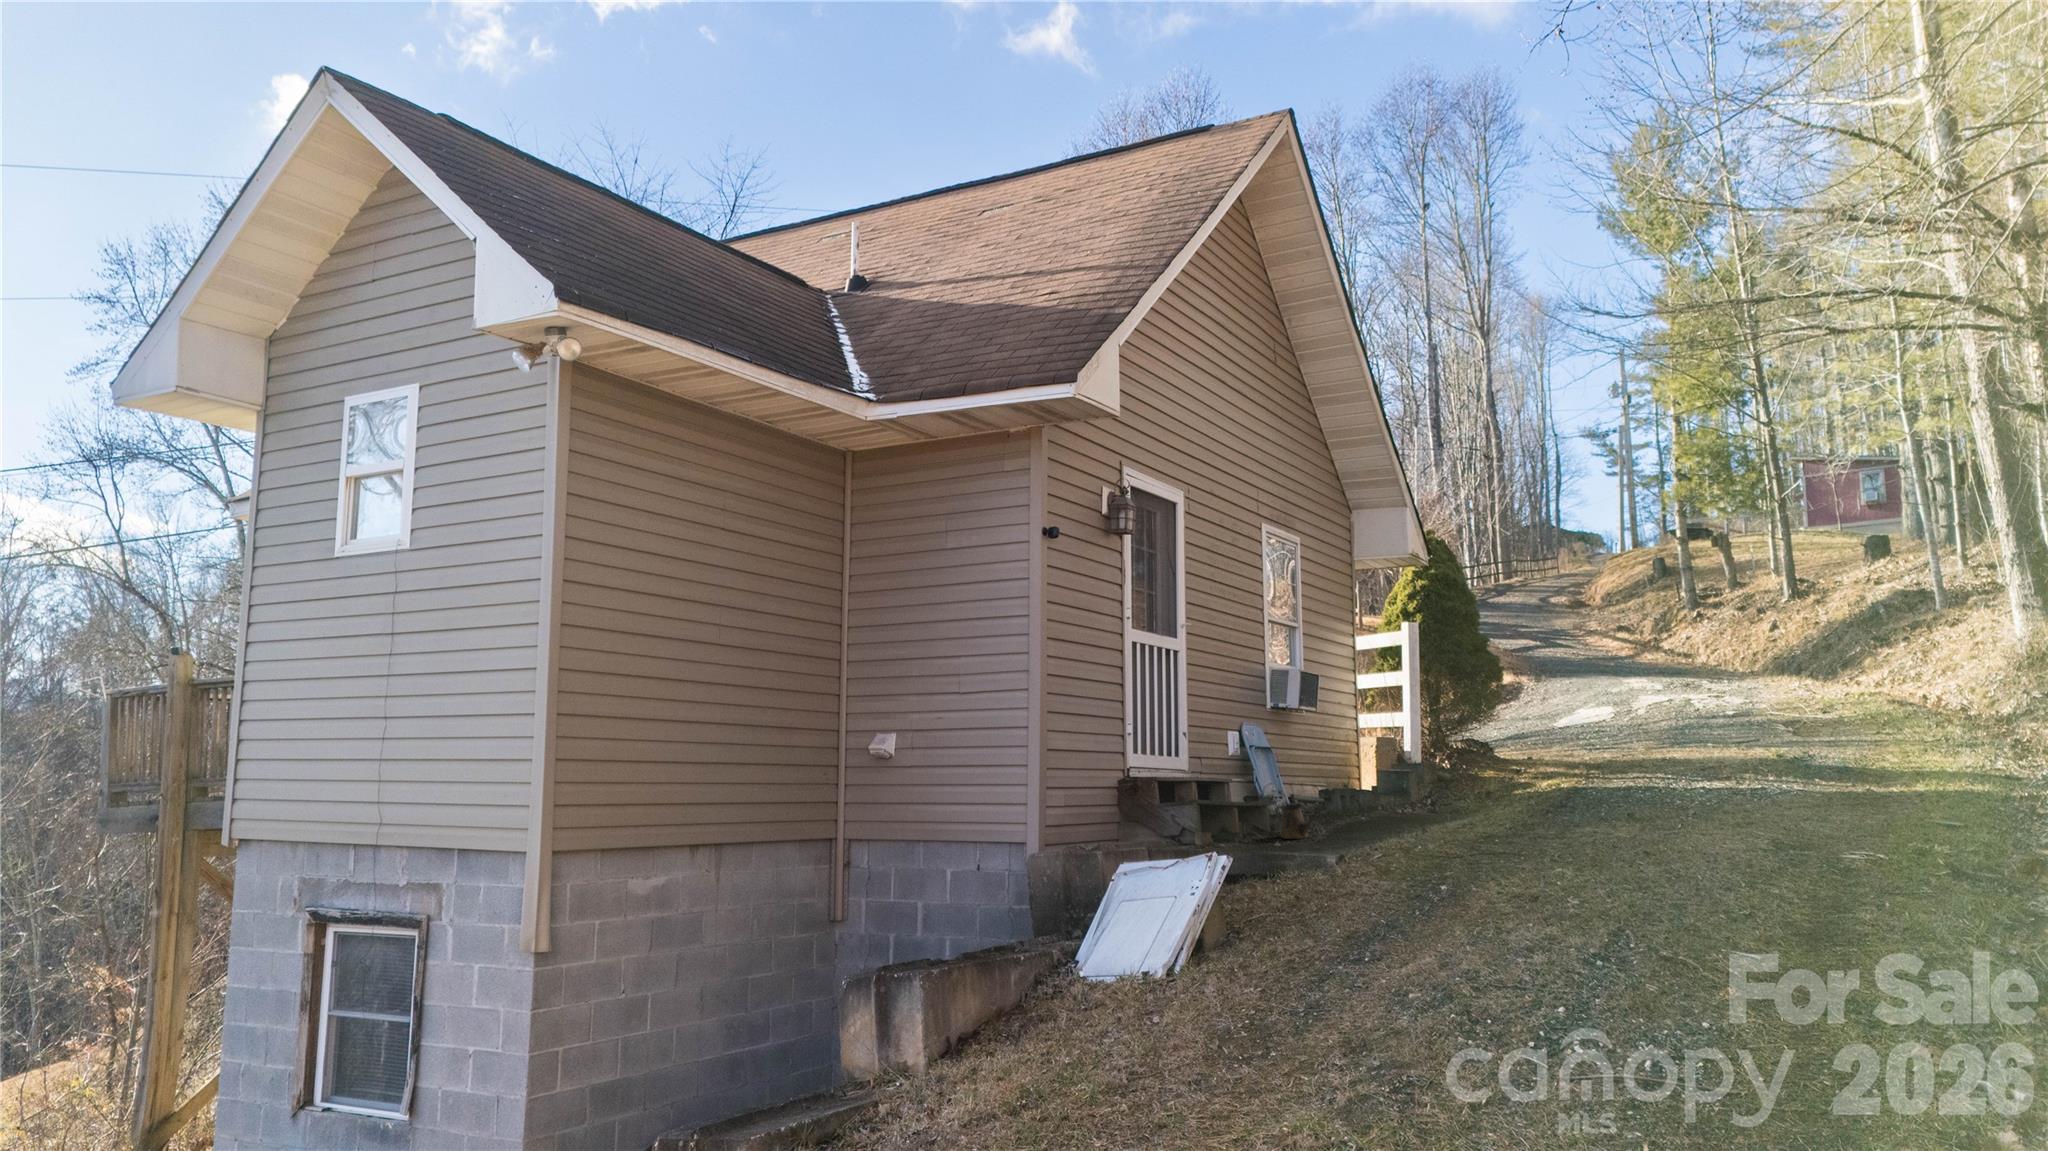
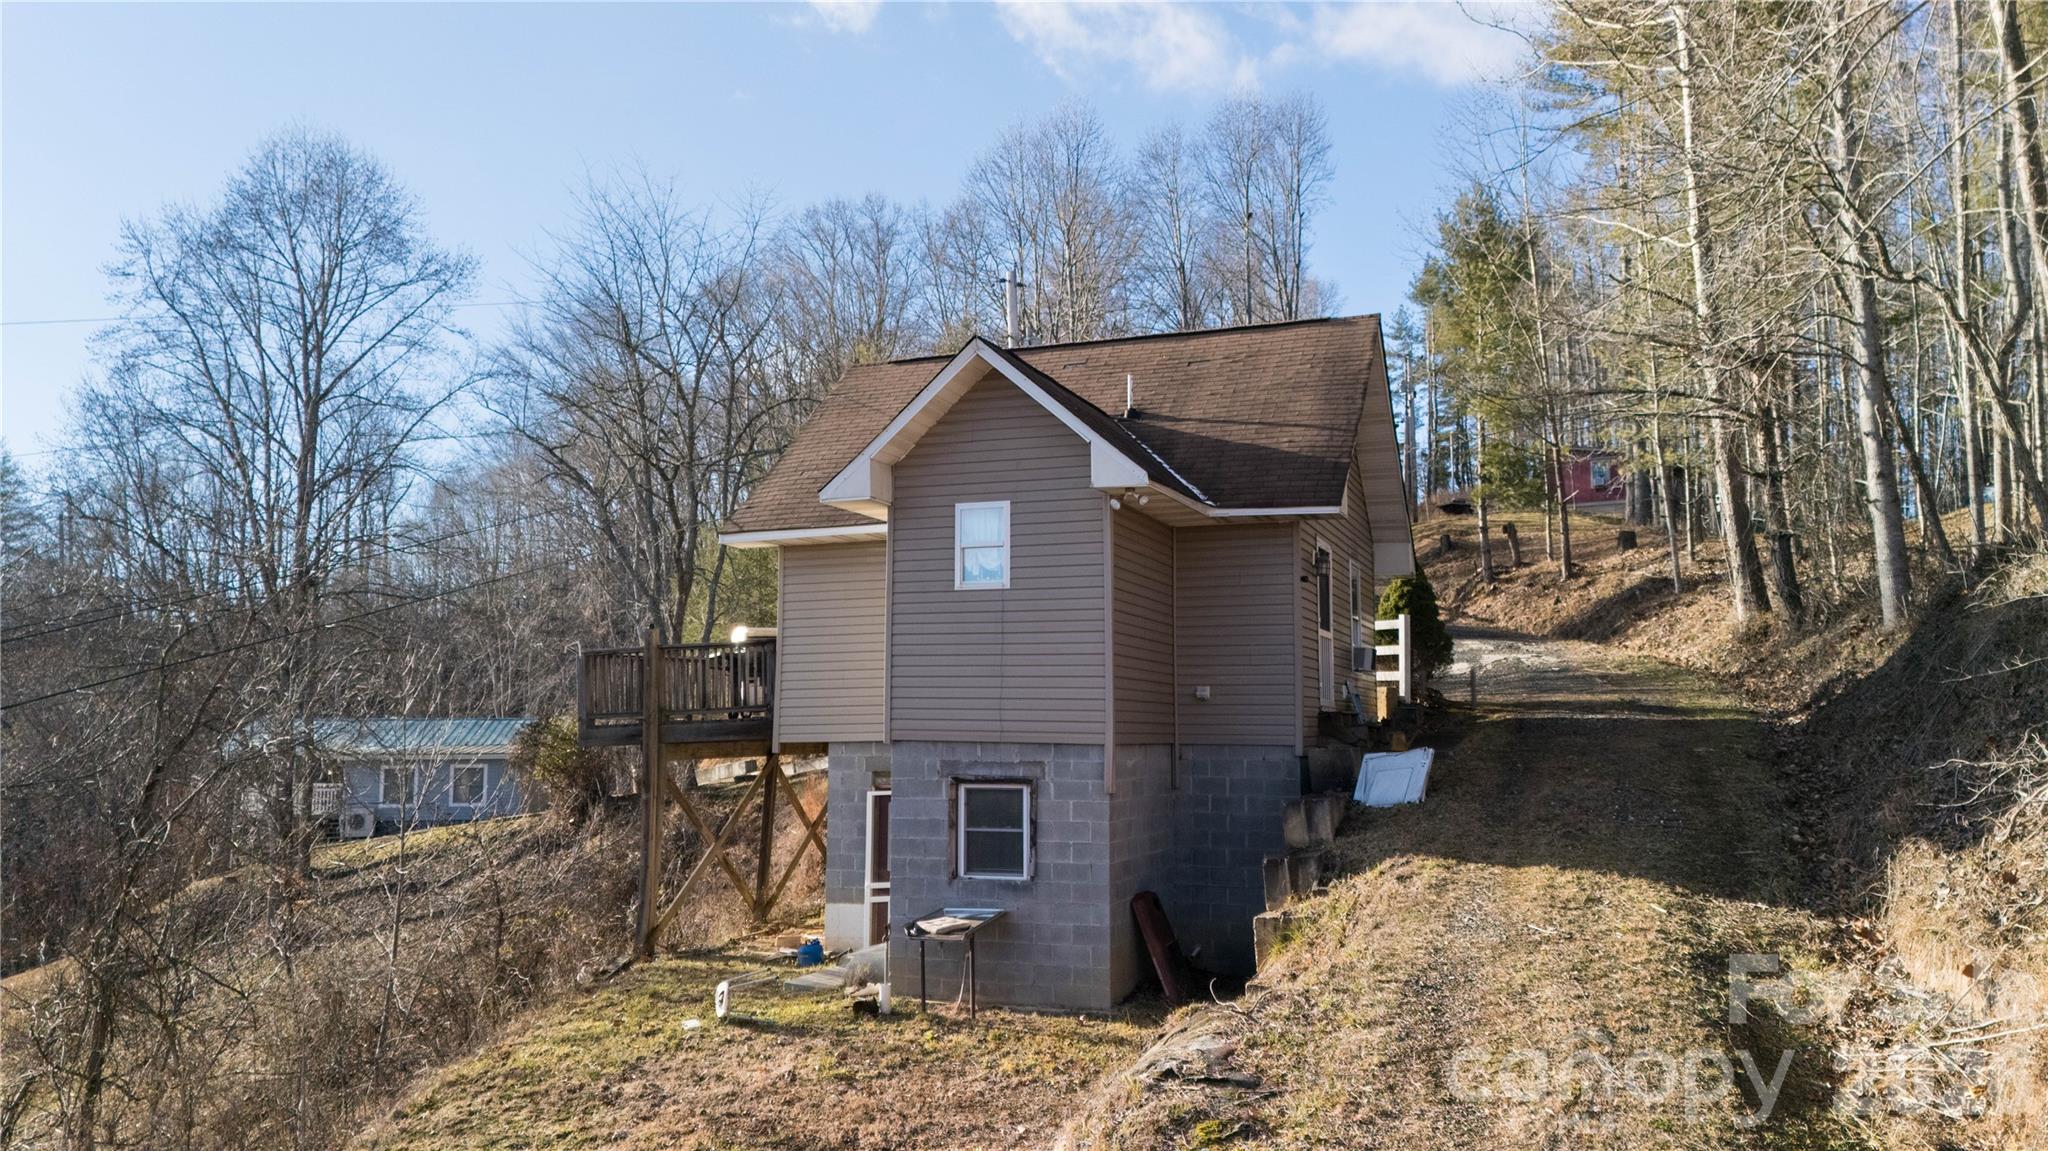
bench: none [1446,705,1544,768] -> present [1420,669,1477,709]

